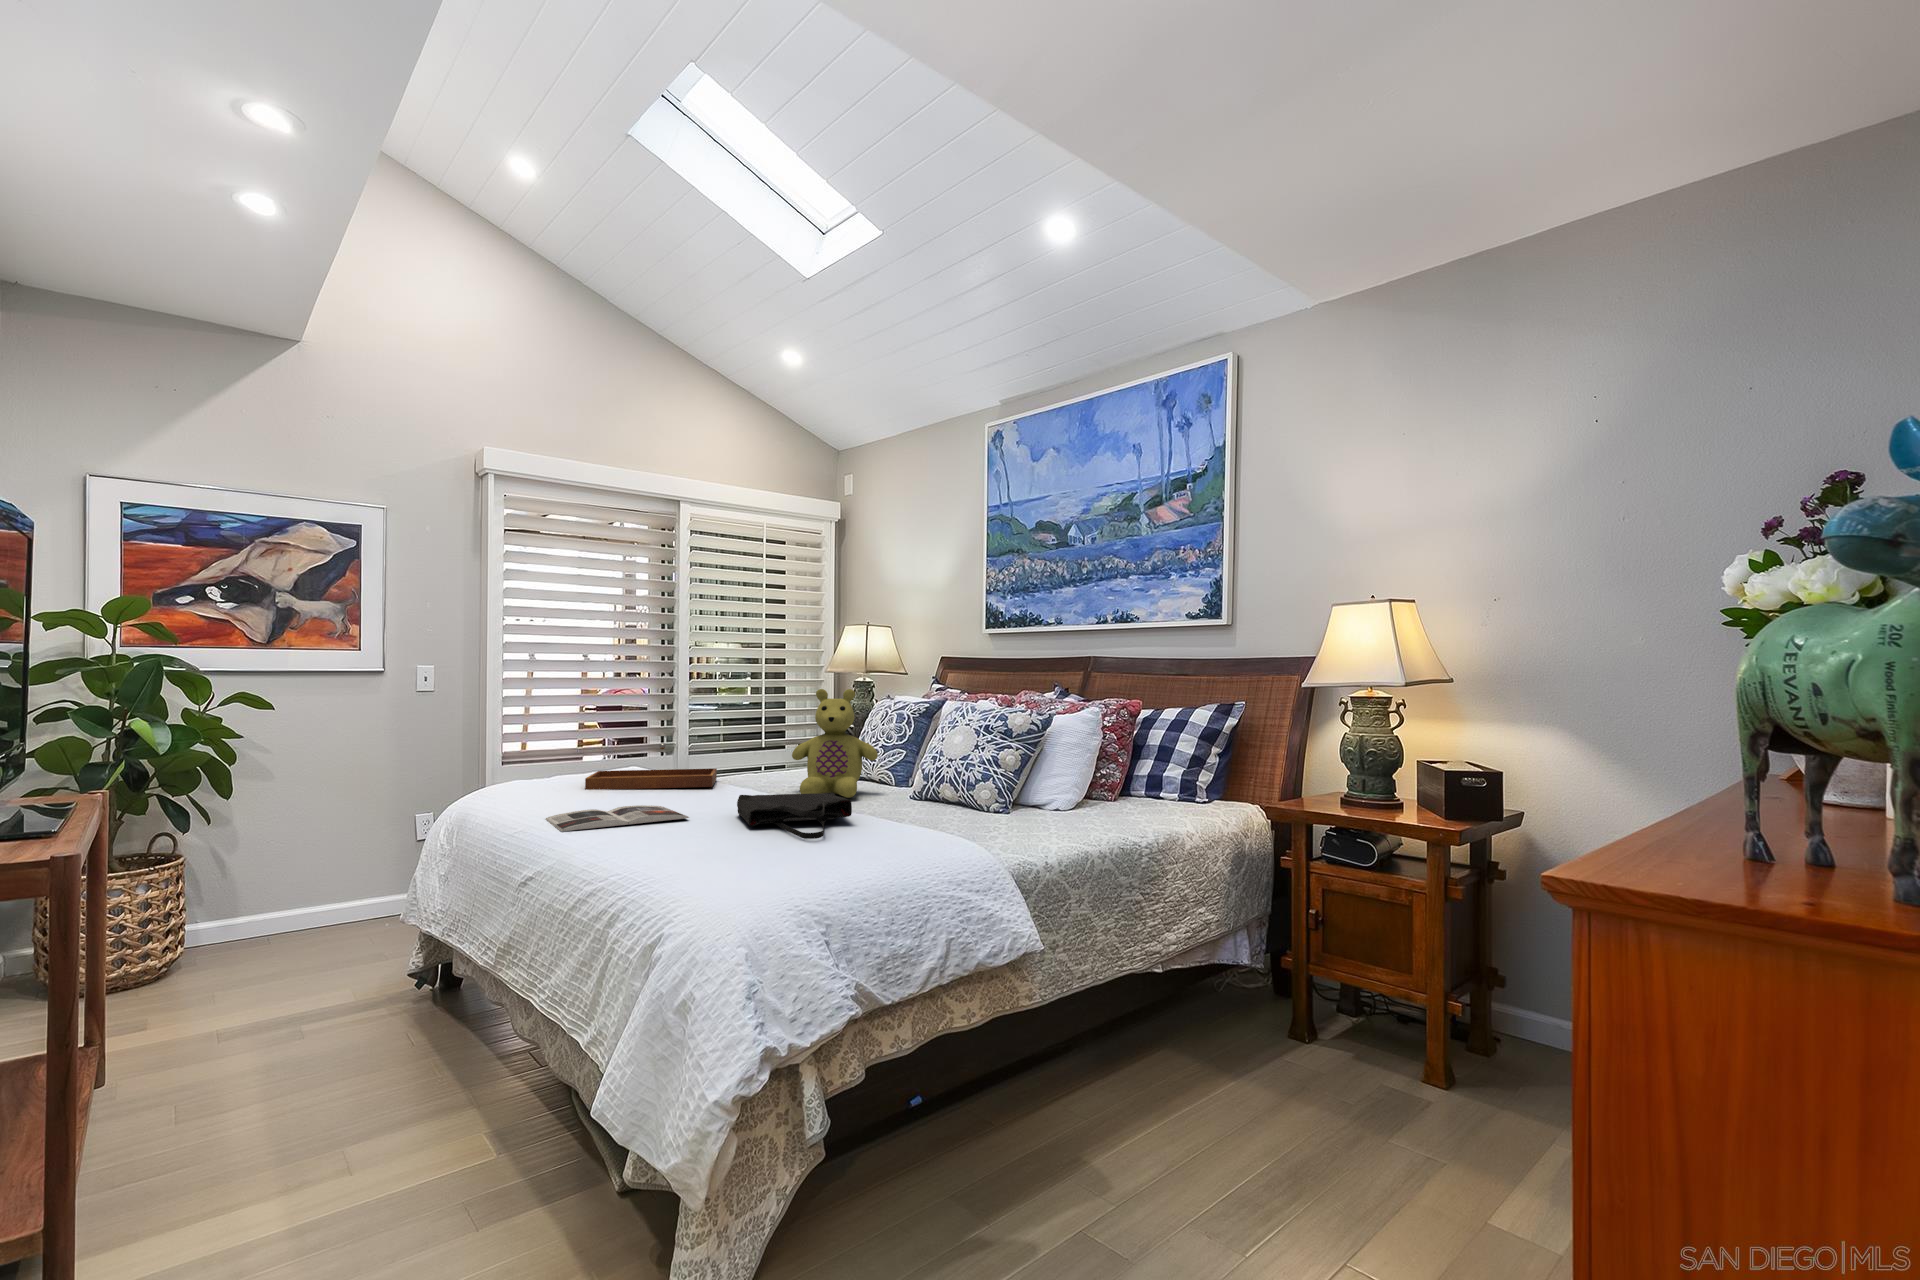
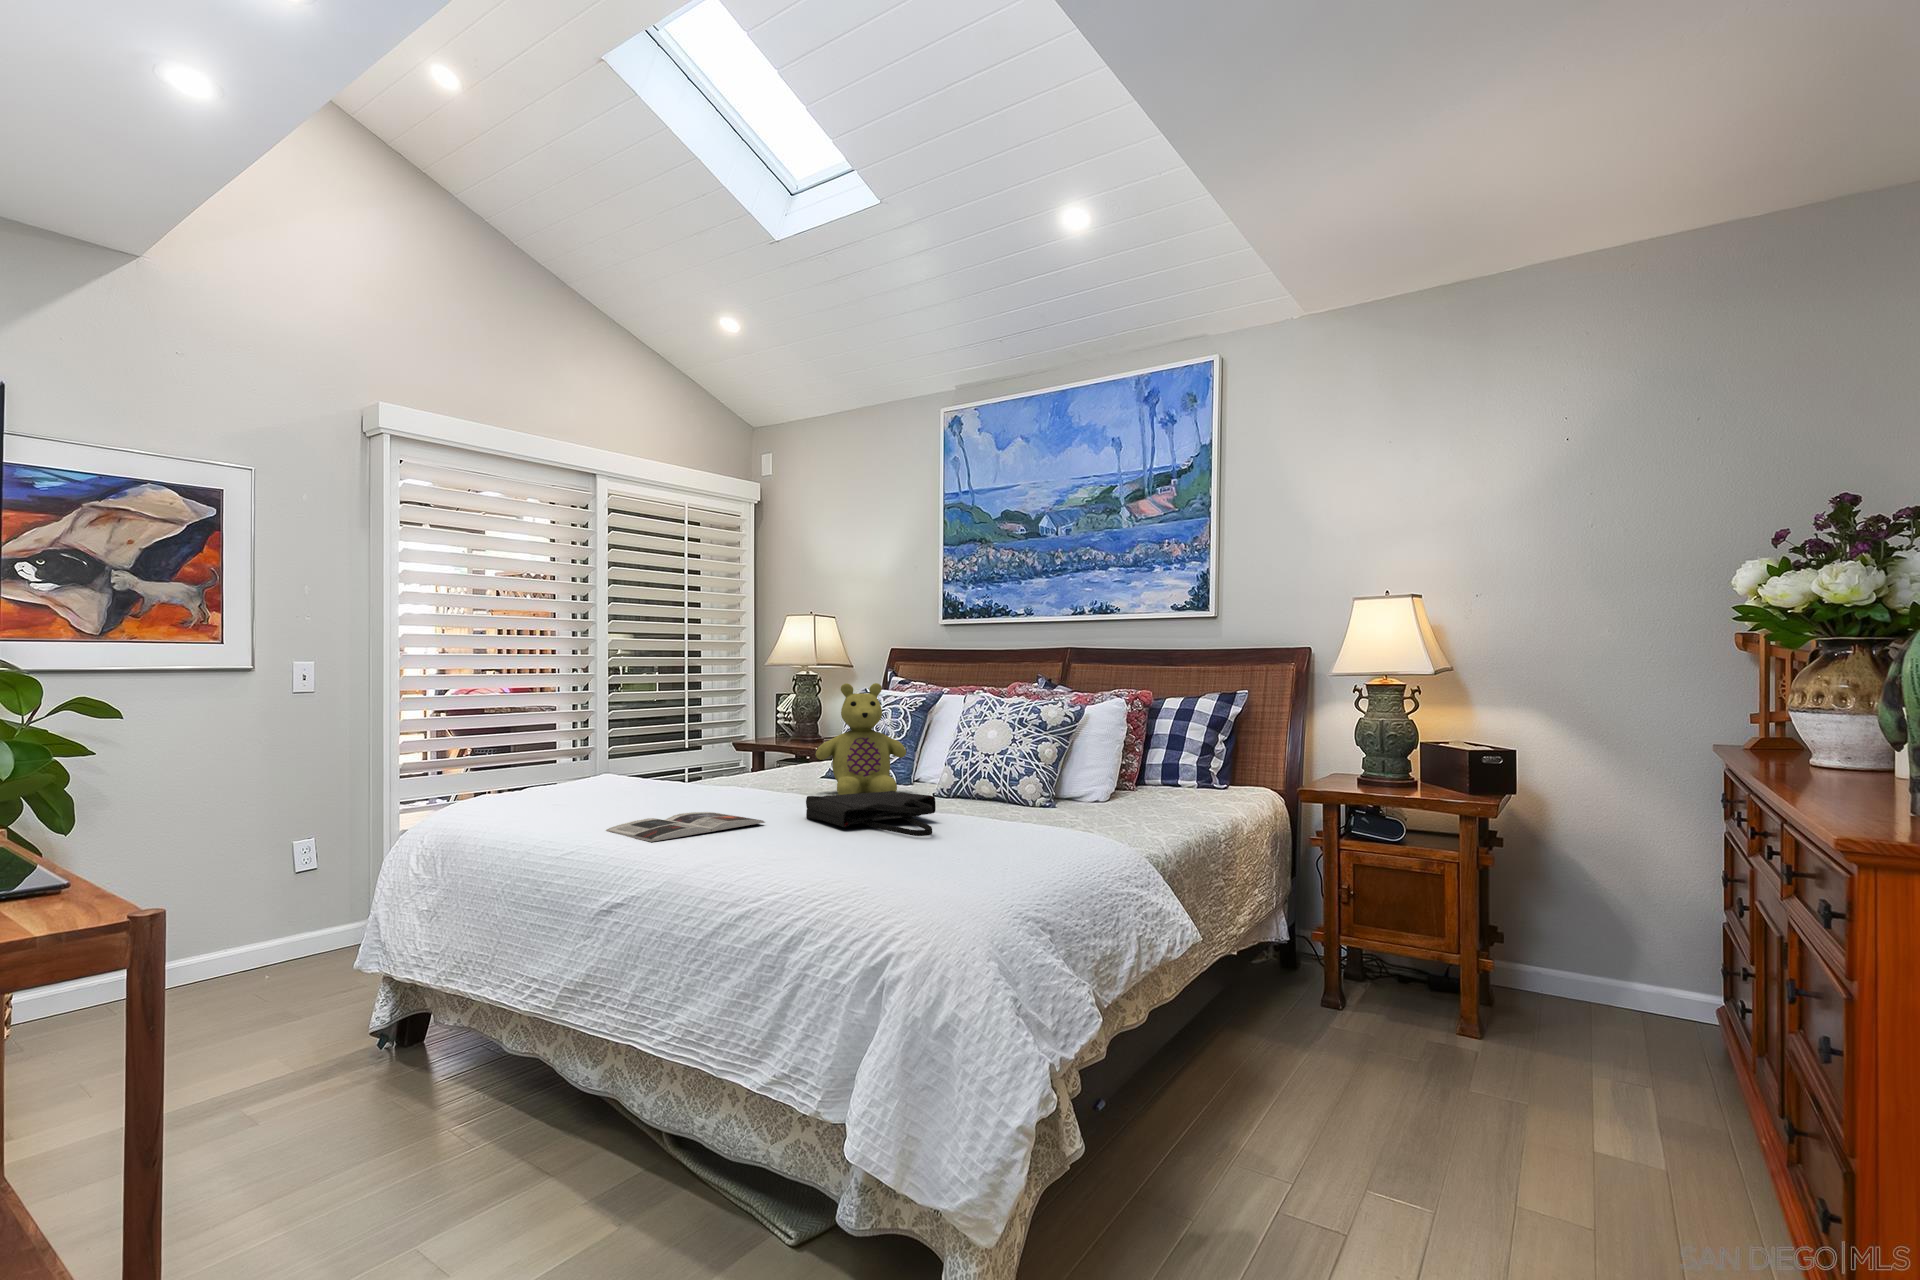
tray: present [585,743,717,790] -> none [585,746,729,800]

